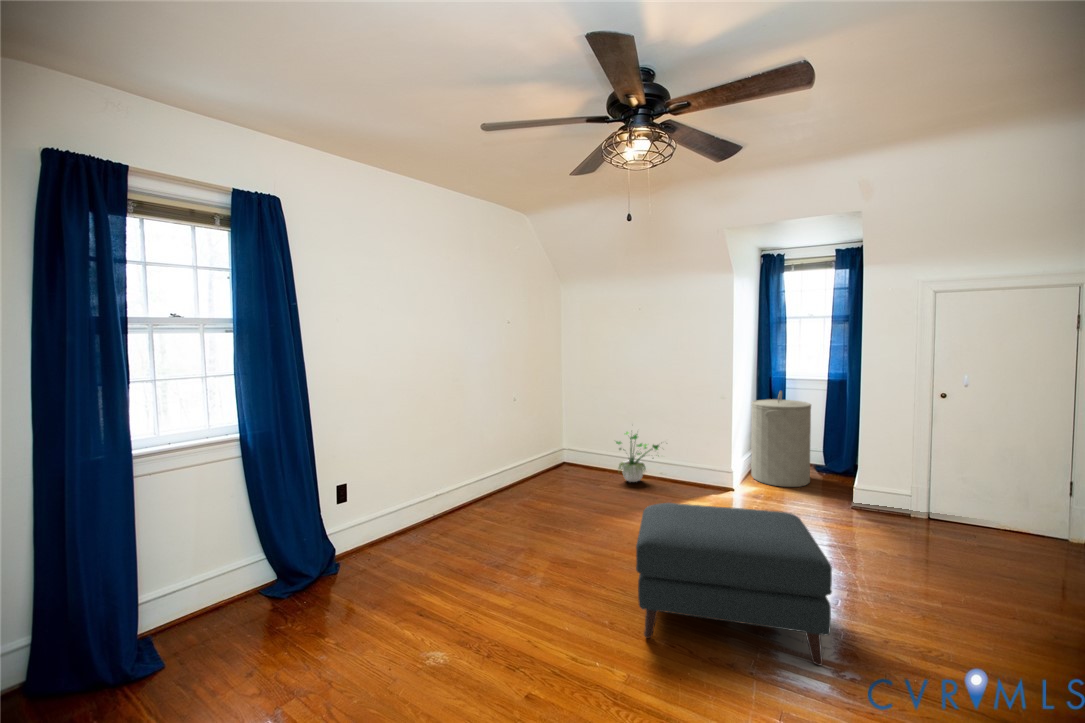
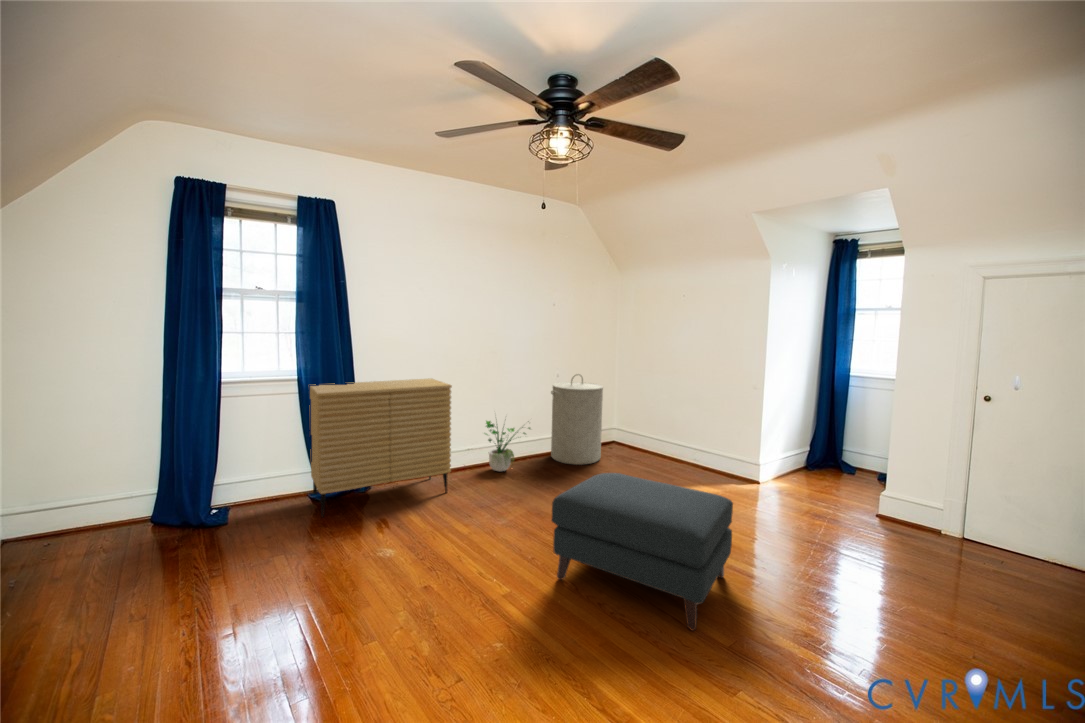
laundry hamper: present [751,391,811,487] -> present [551,374,603,465]
dresser: none [255,417,445,618] -> present [310,378,452,517]
potted plant: present [616,432,659,482] -> present [486,421,530,471]

